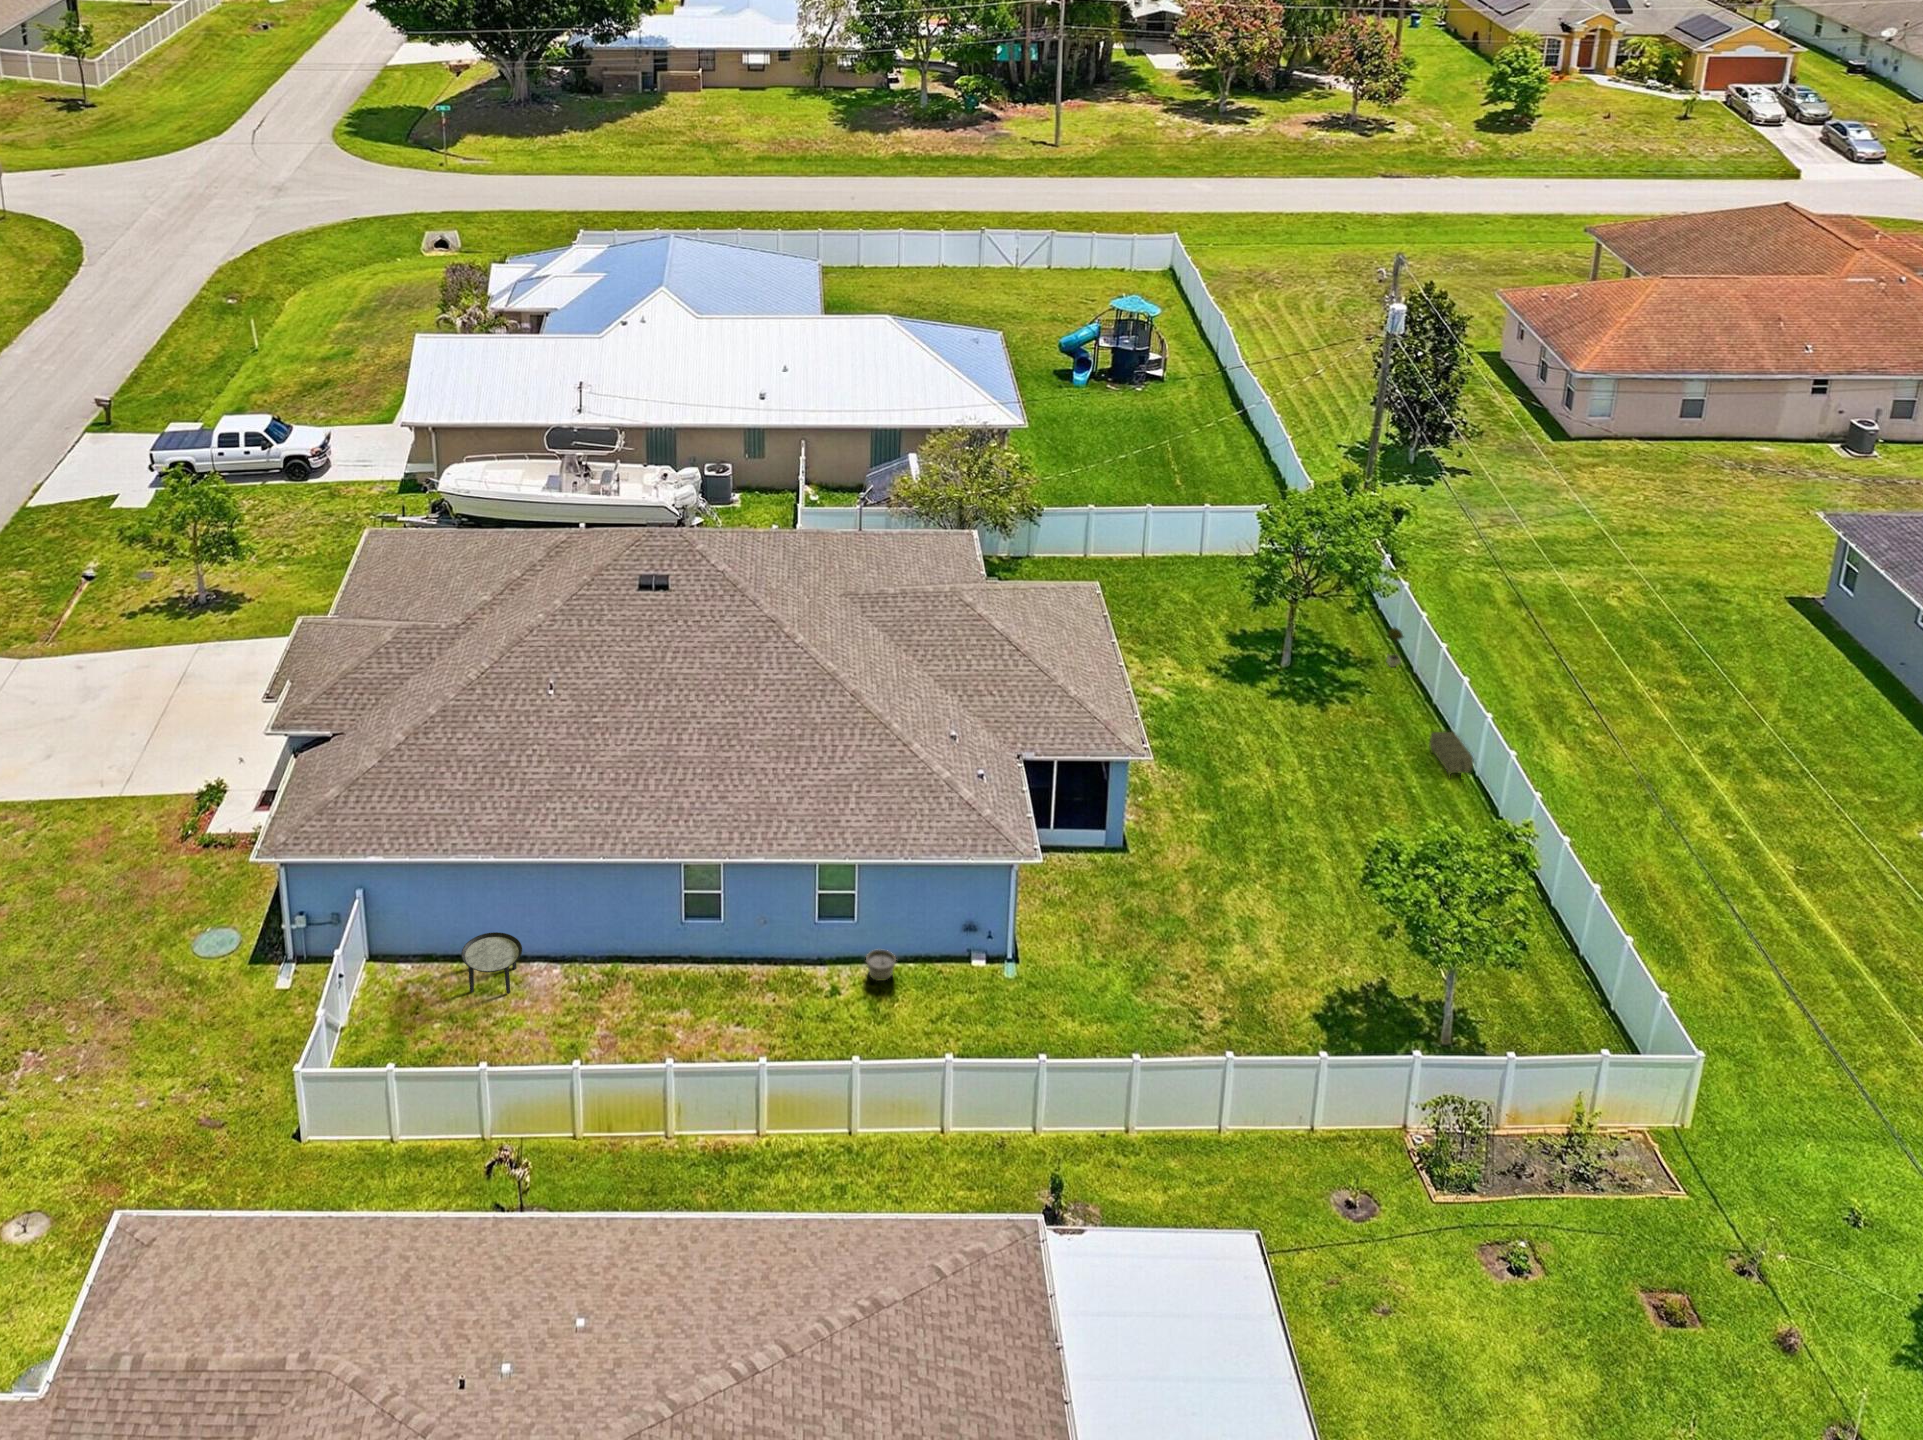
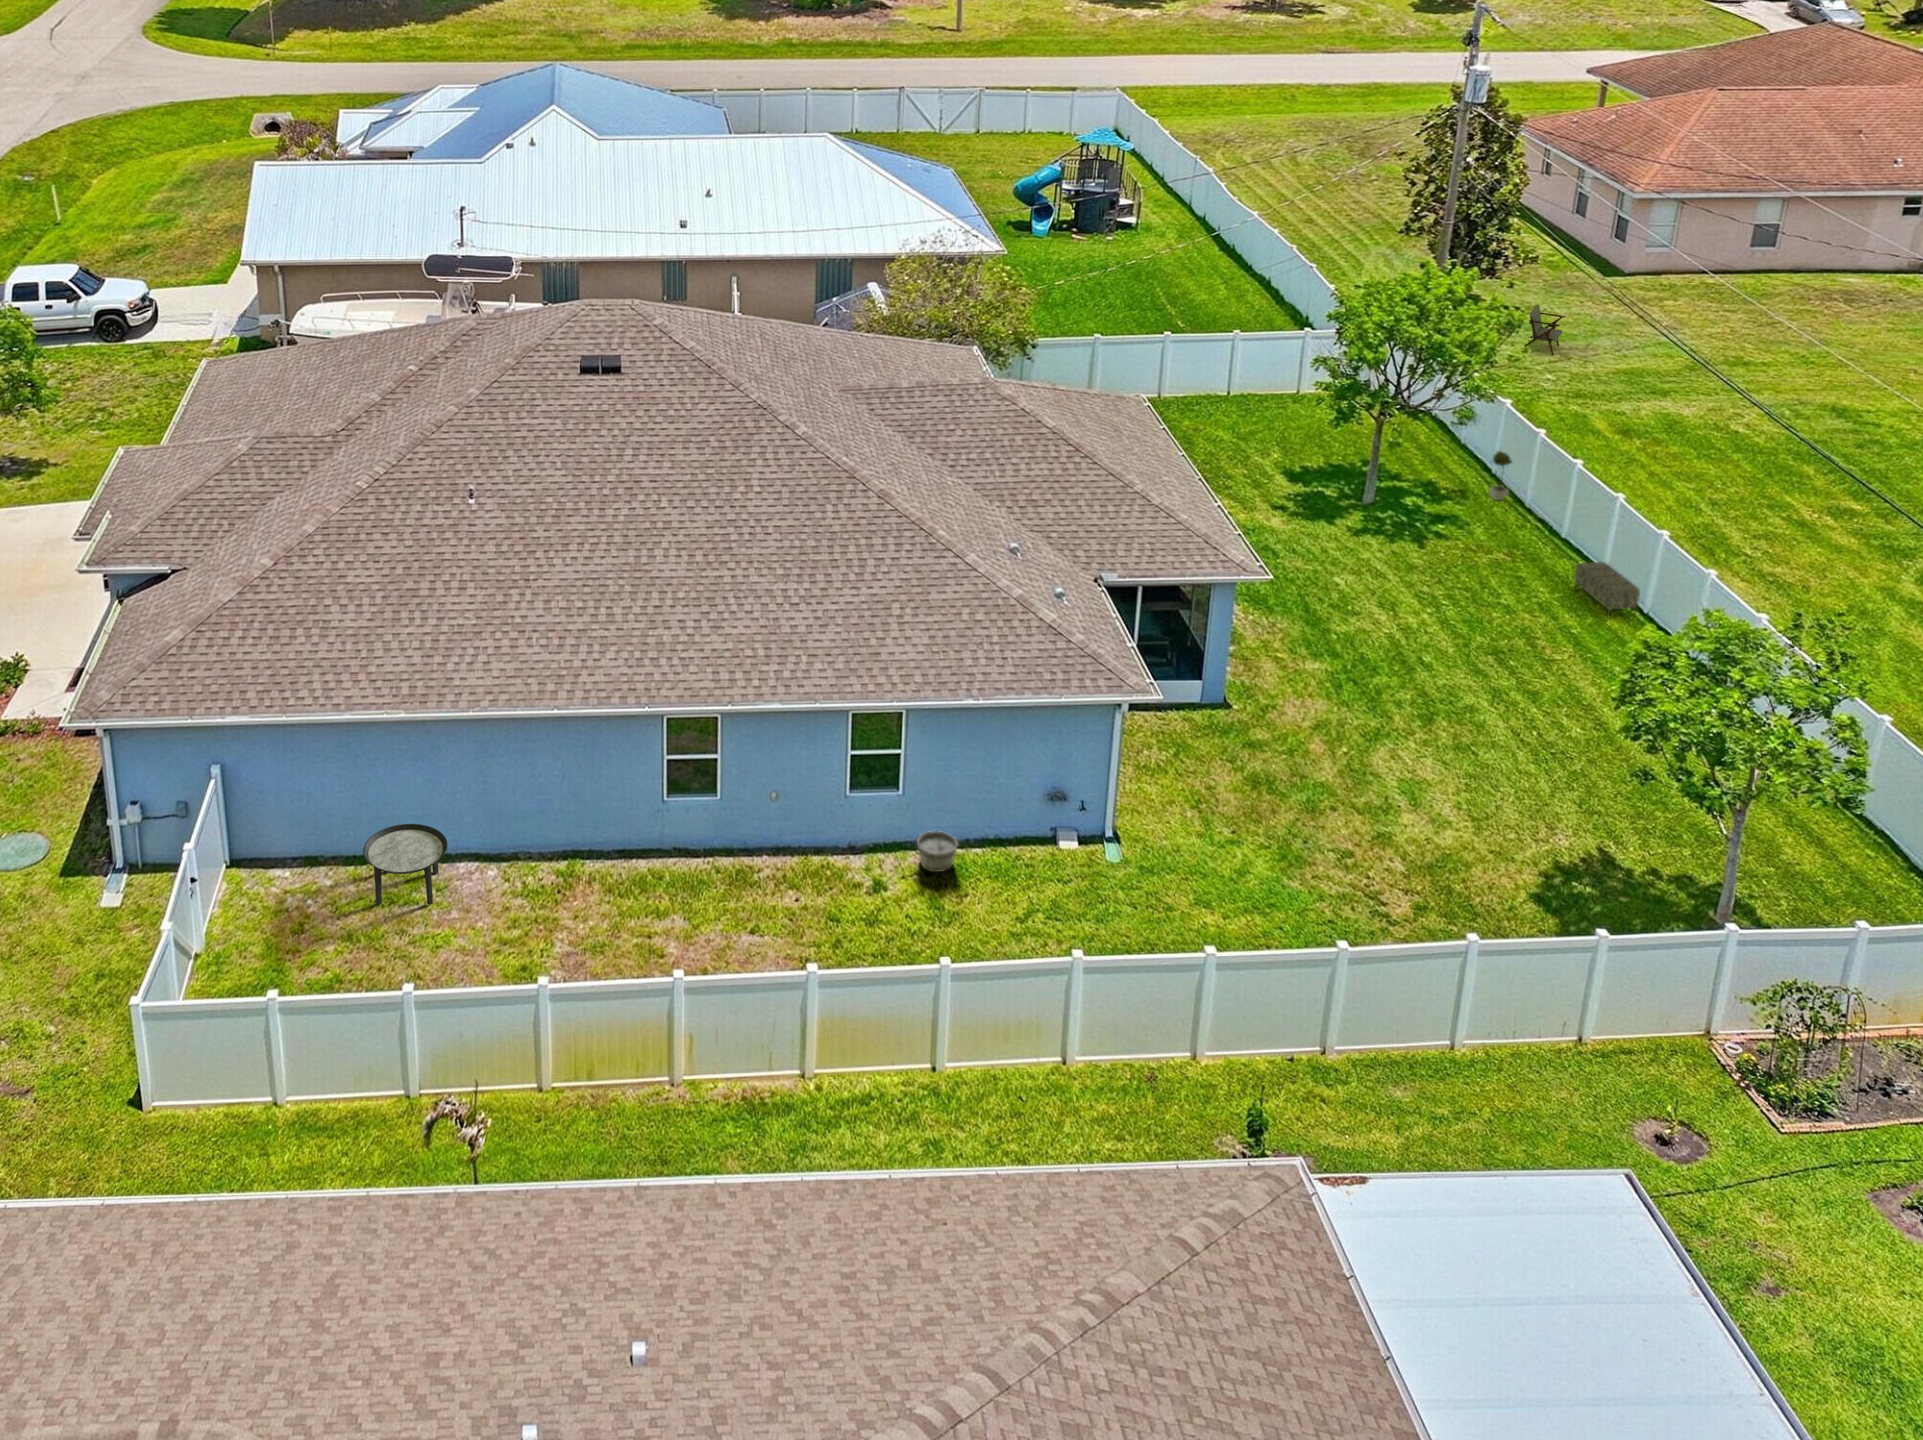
lounge chair: none [1456,478,1495,523] -> present [1525,305,1565,355]

